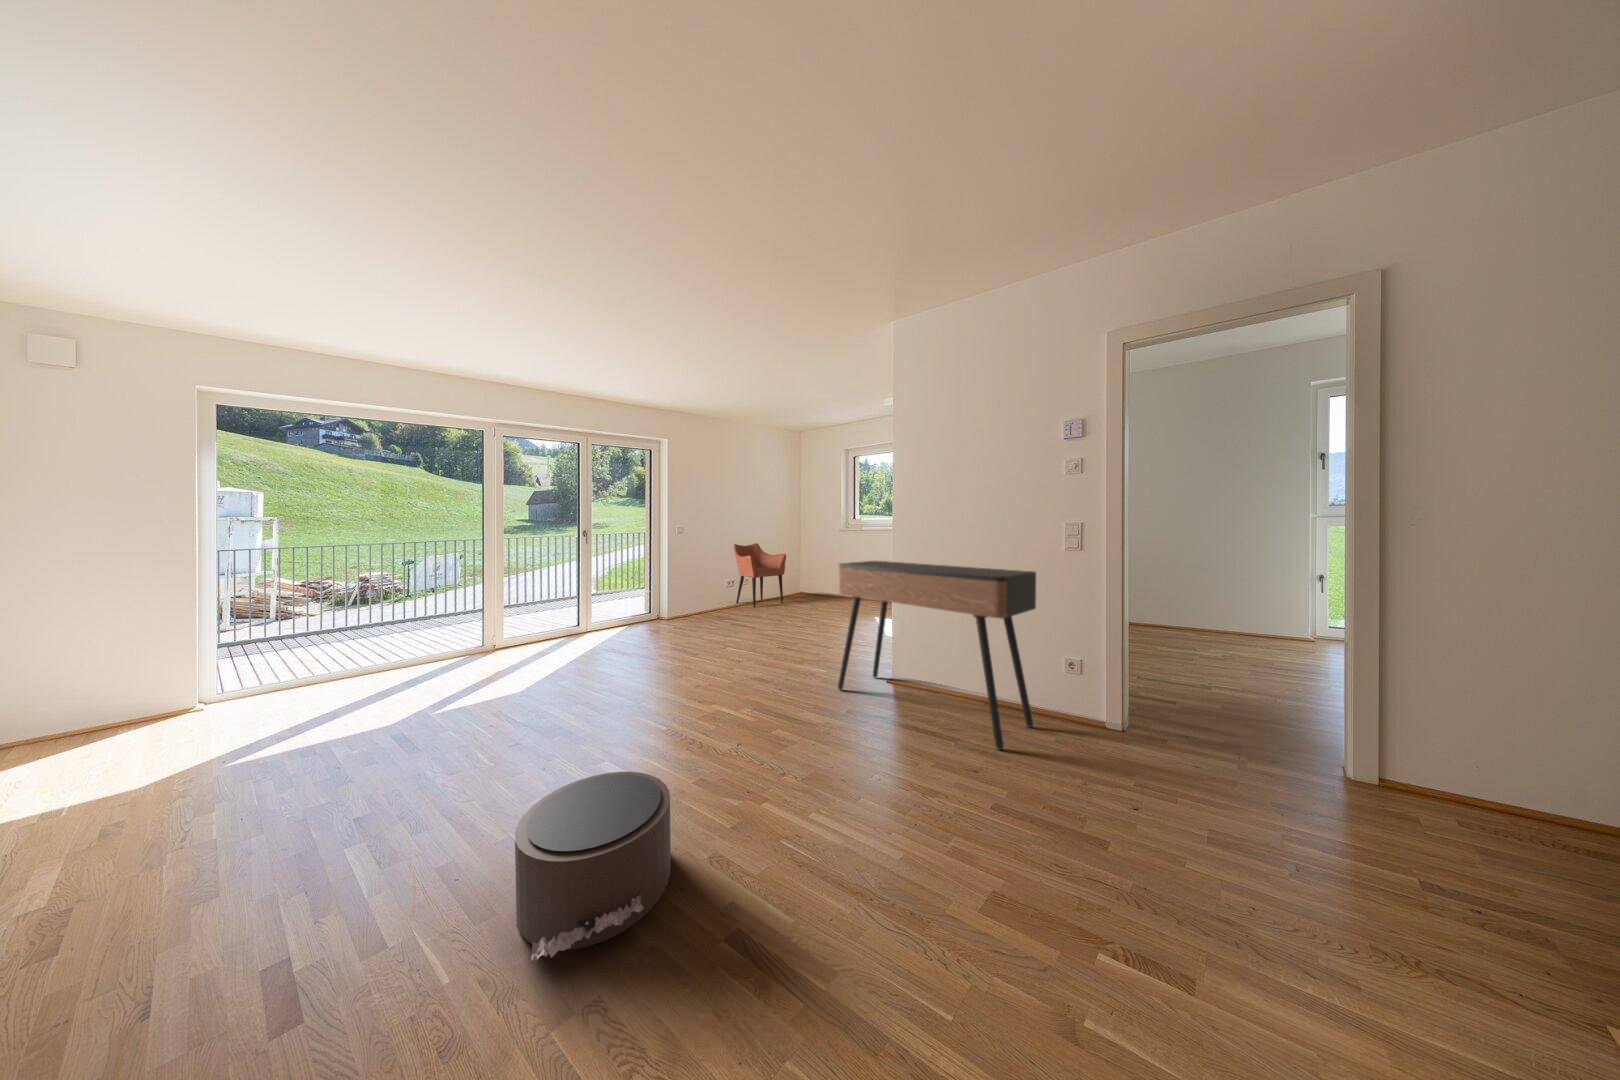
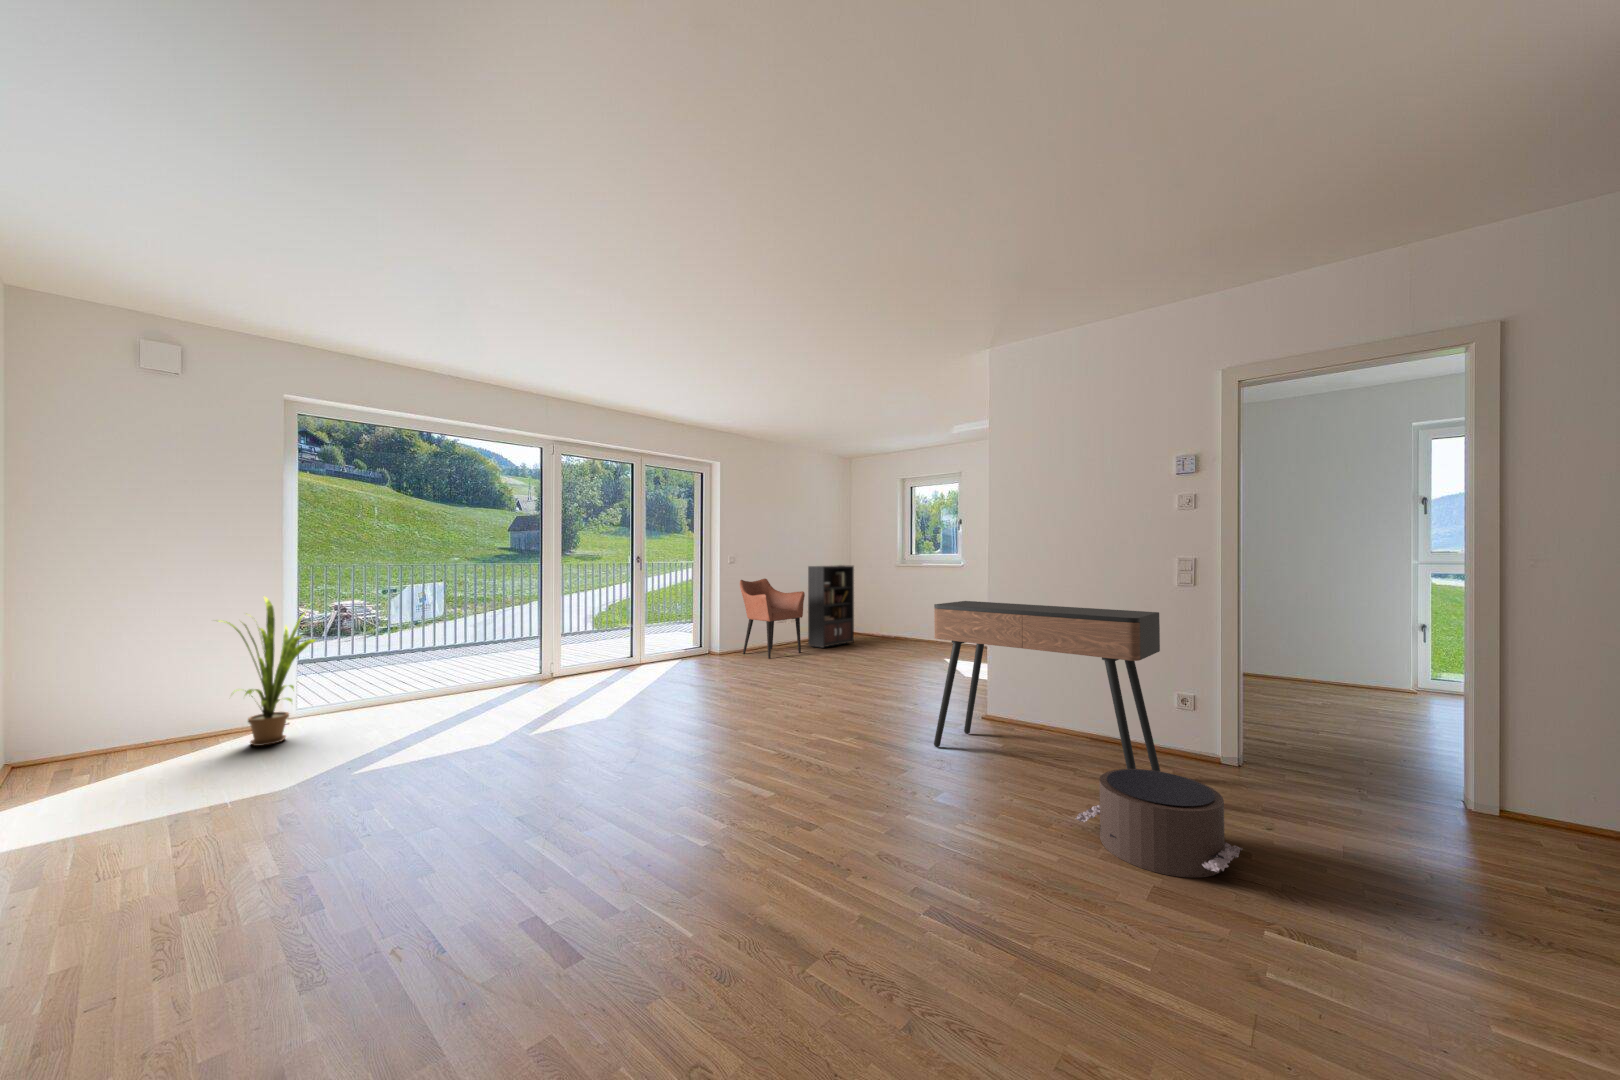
bookcase: none [792,533,831,599] -> present [808,565,854,648]
house plant: none [246,554,346,674] -> present [226,596,316,746]
pouf: present [515,772,671,961] -> present [1075,769,1242,878]

